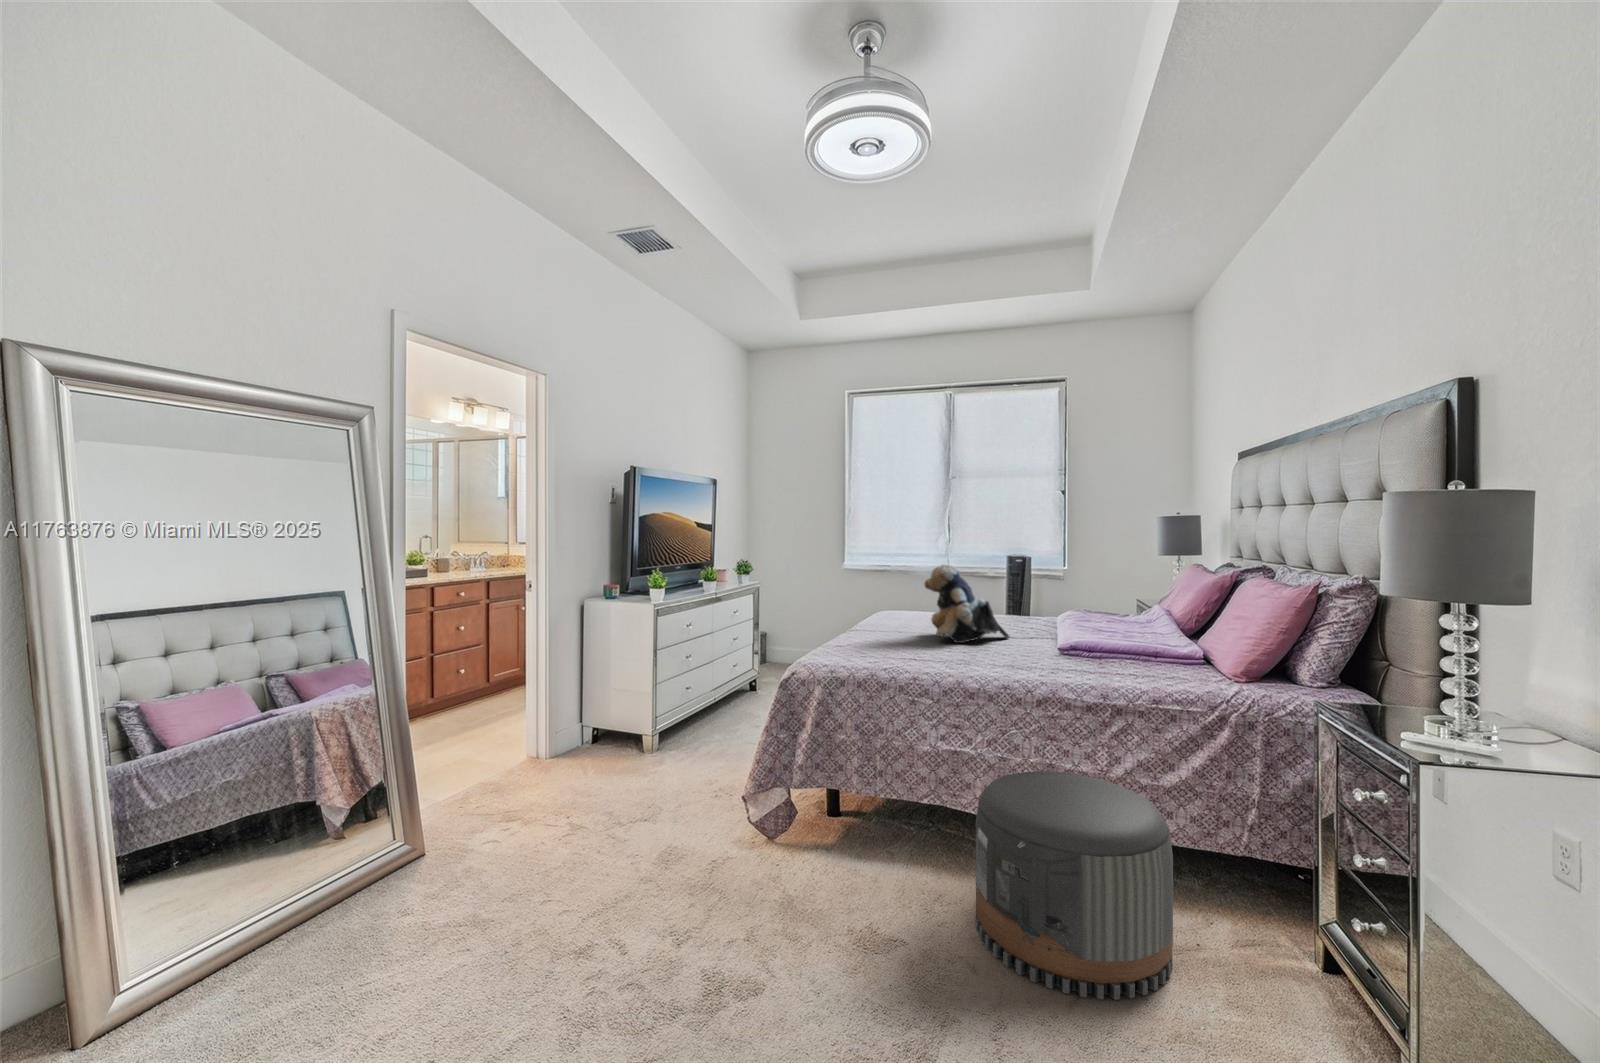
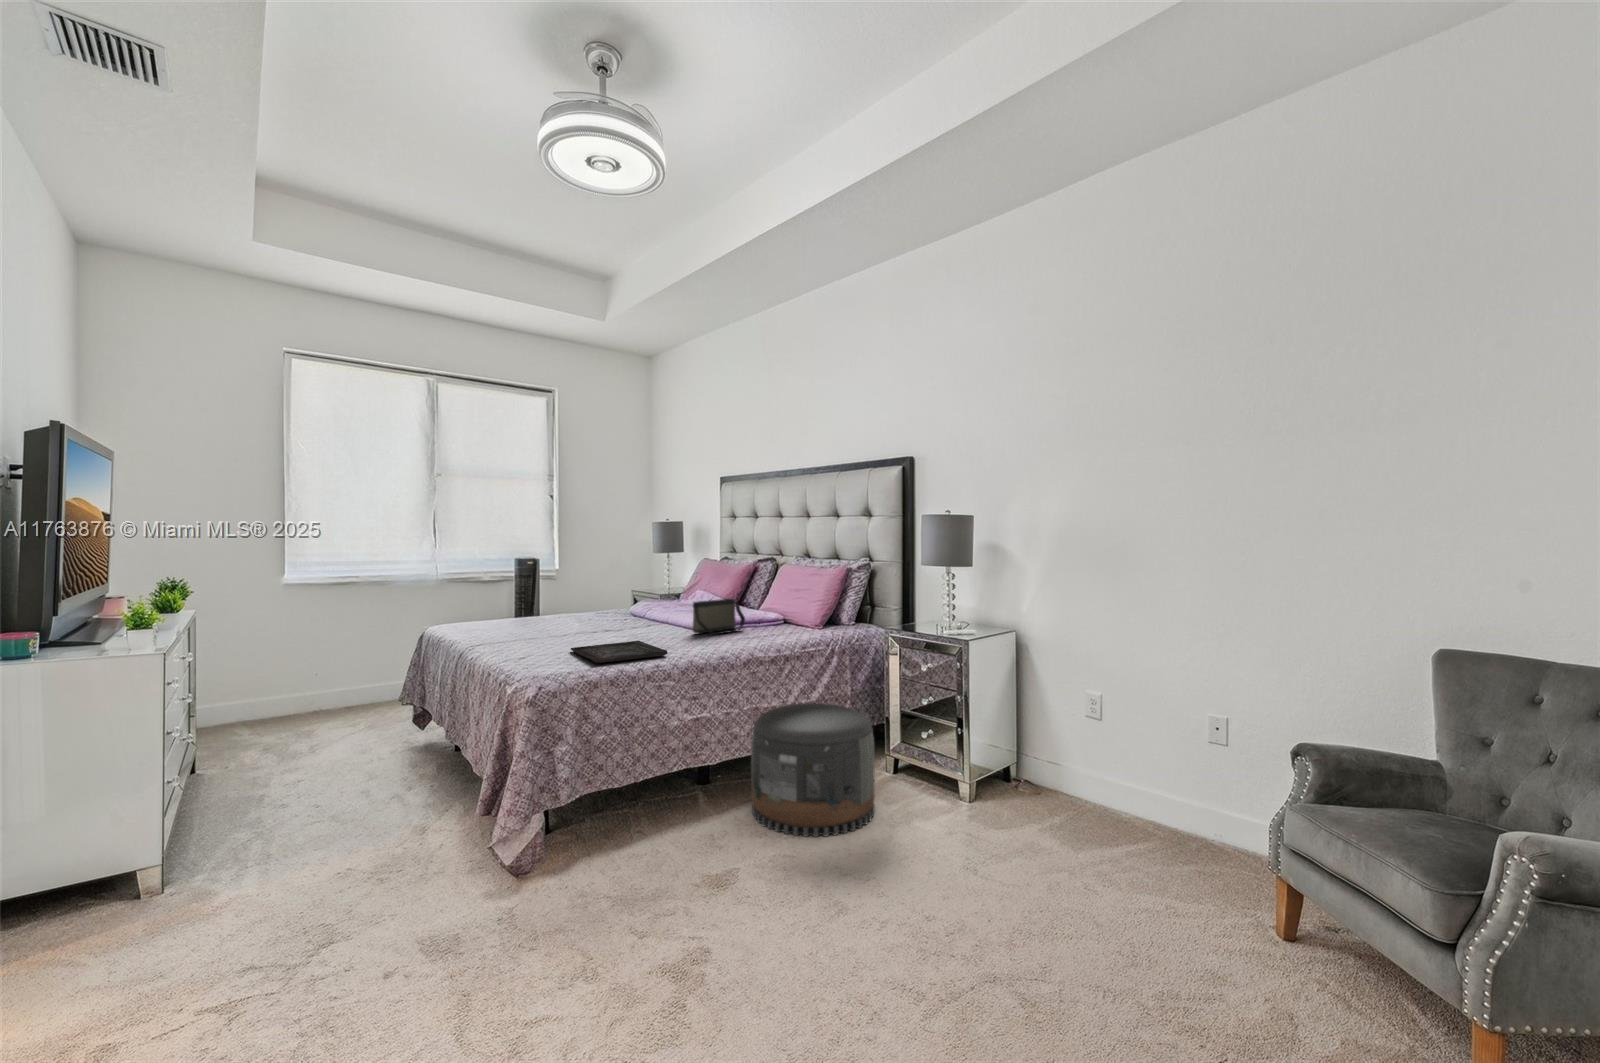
teddy bear: present [925,565,1009,643] -> none [563,567,635,638]
handbag: none [1043,615,1123,661] -> present [693,599,745,633]
tray: none [862,645,963,668] -> present [571,641,668,663]

